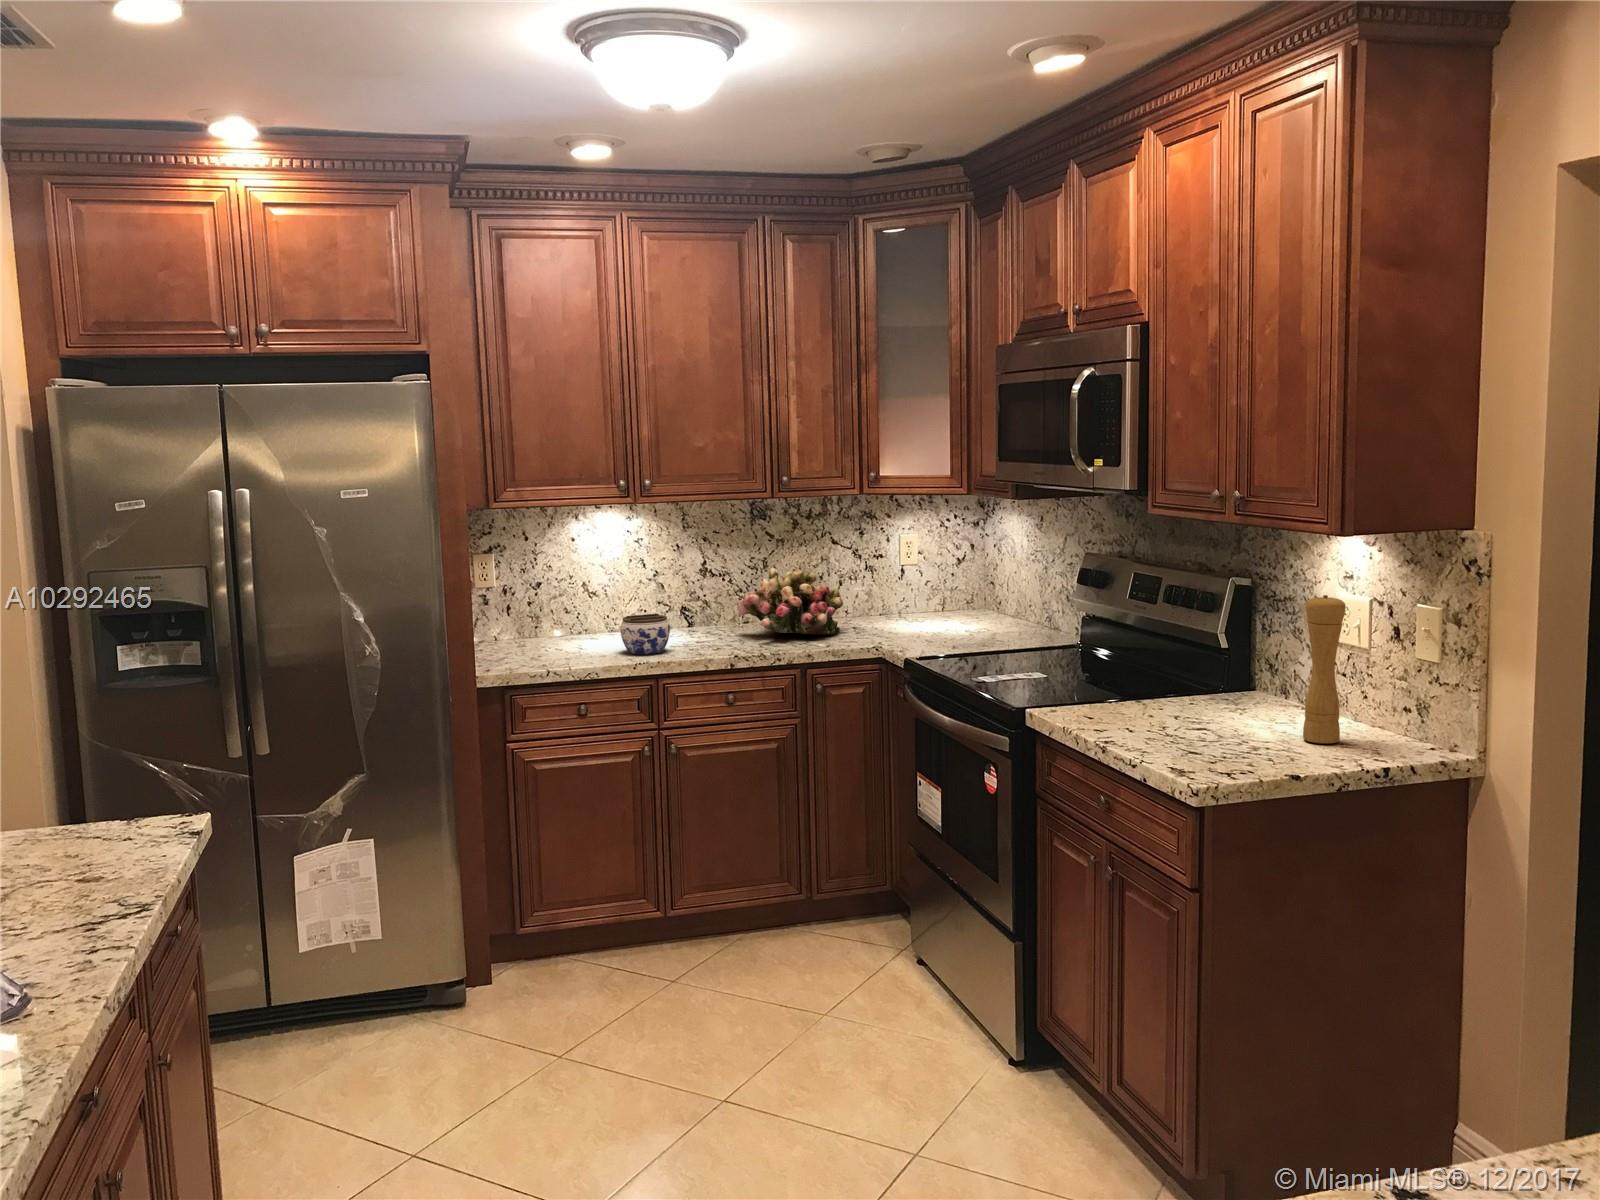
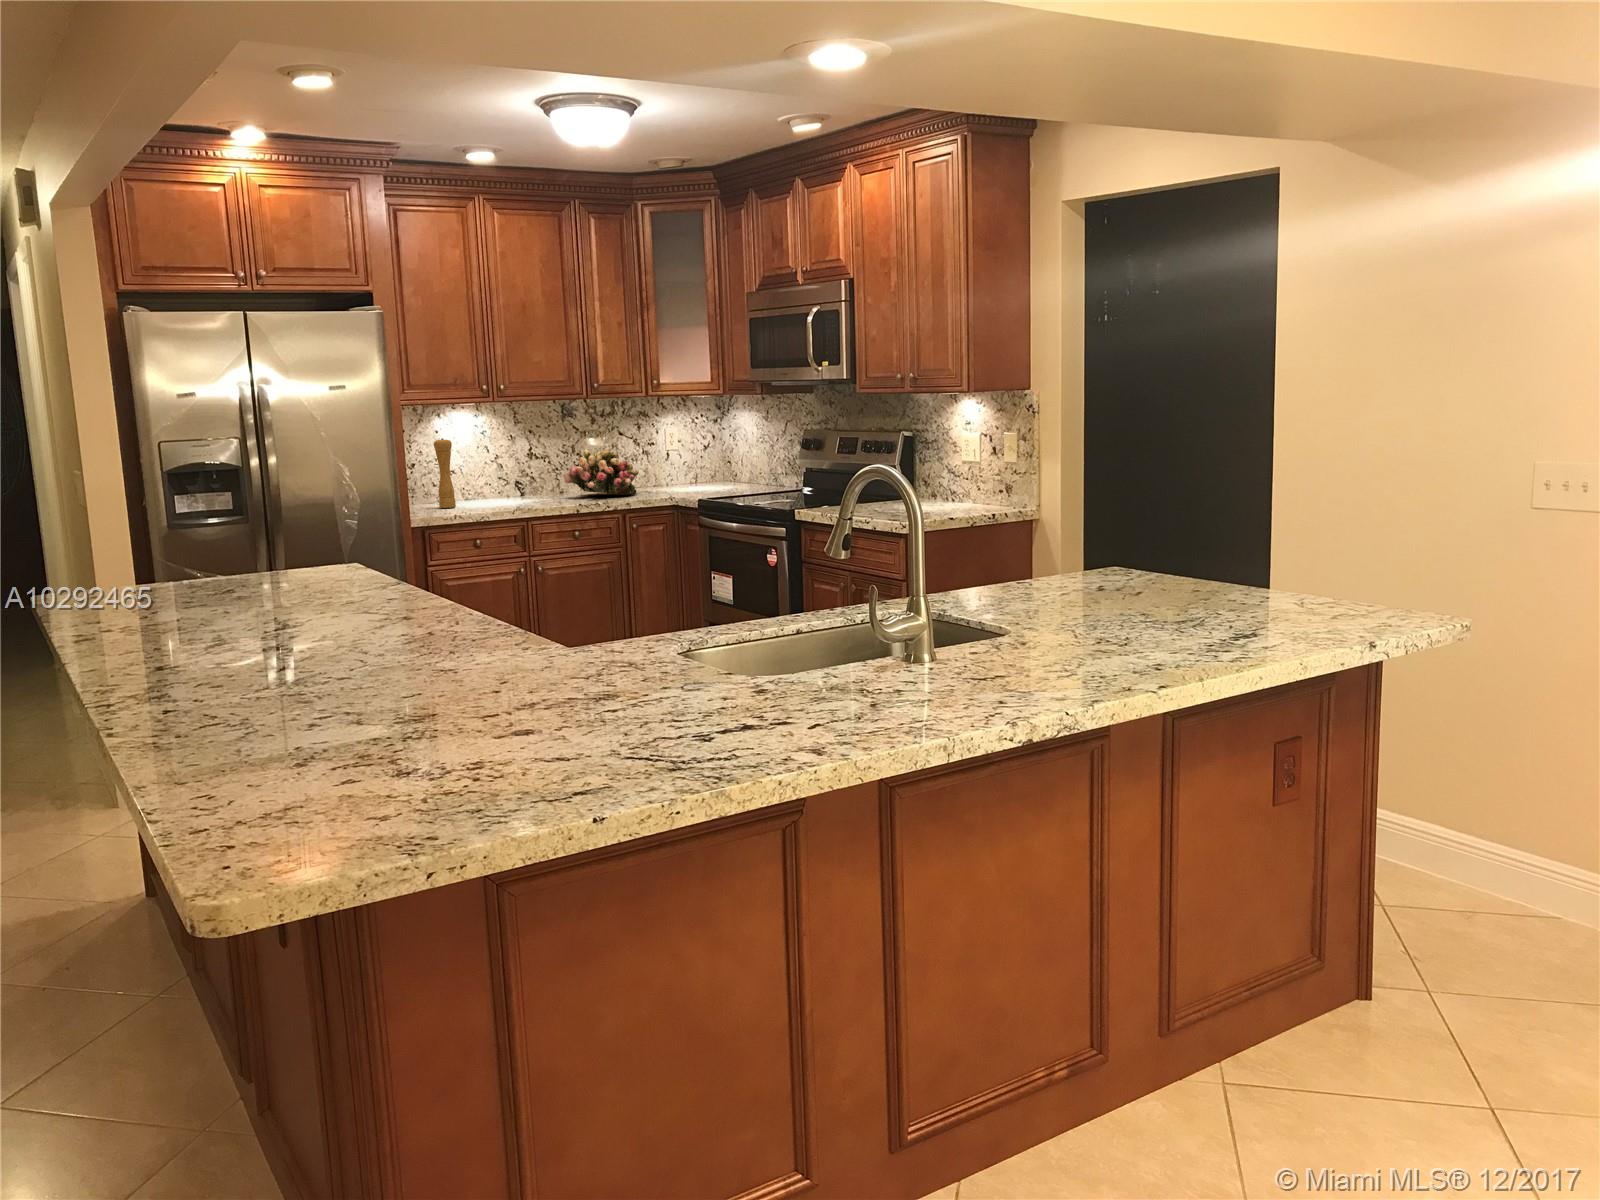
pepper mill: present [1303,595,1346,744] -> present [434,438,456,508]
jar: present [620,614,670,654] -> none [493,480,528,507]

